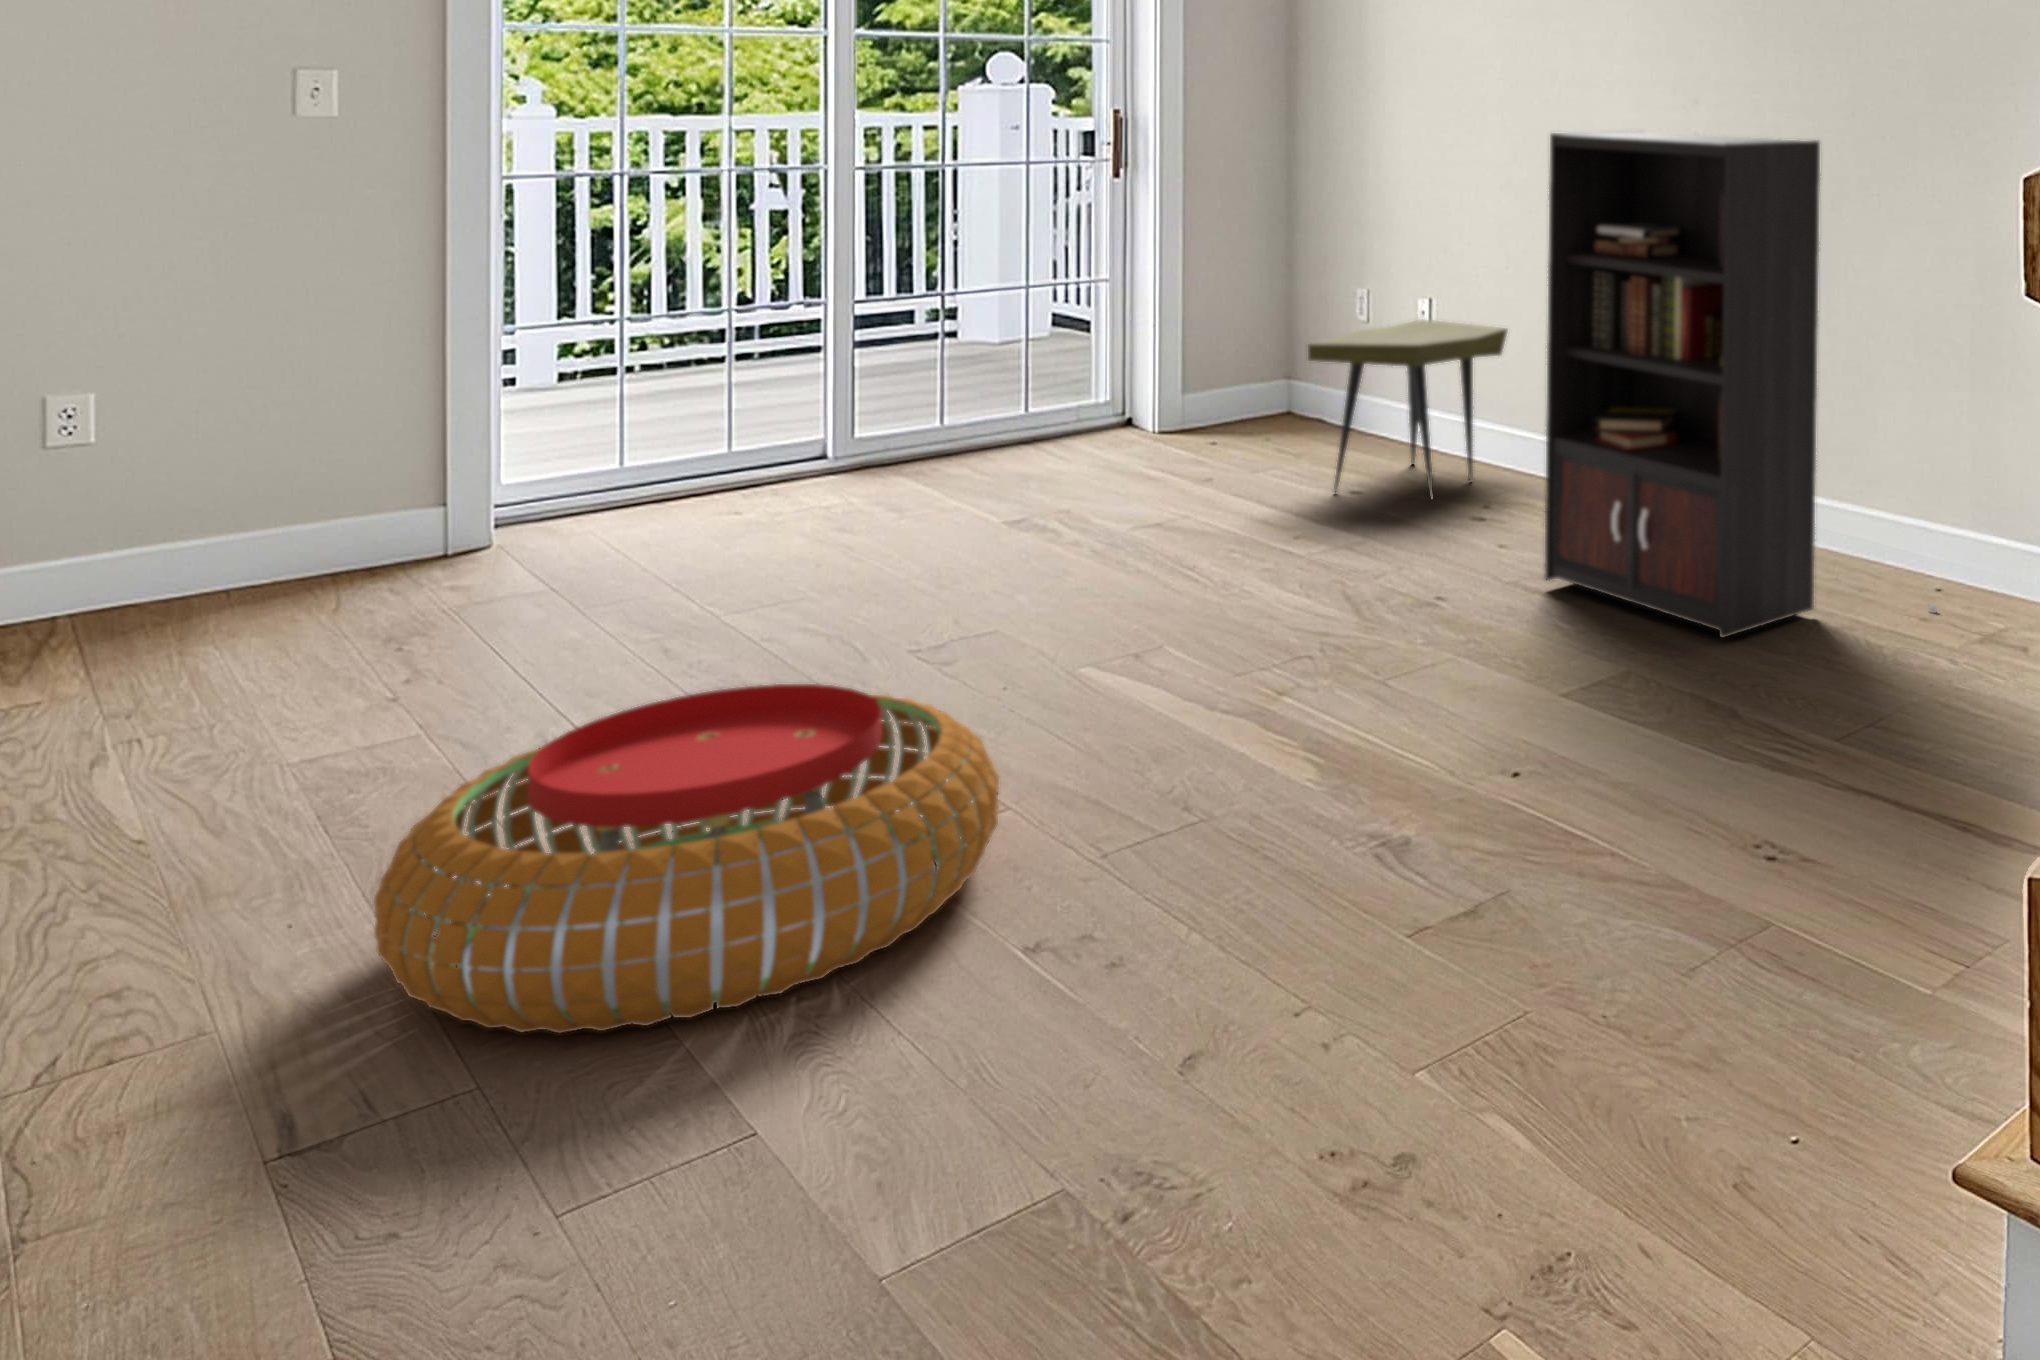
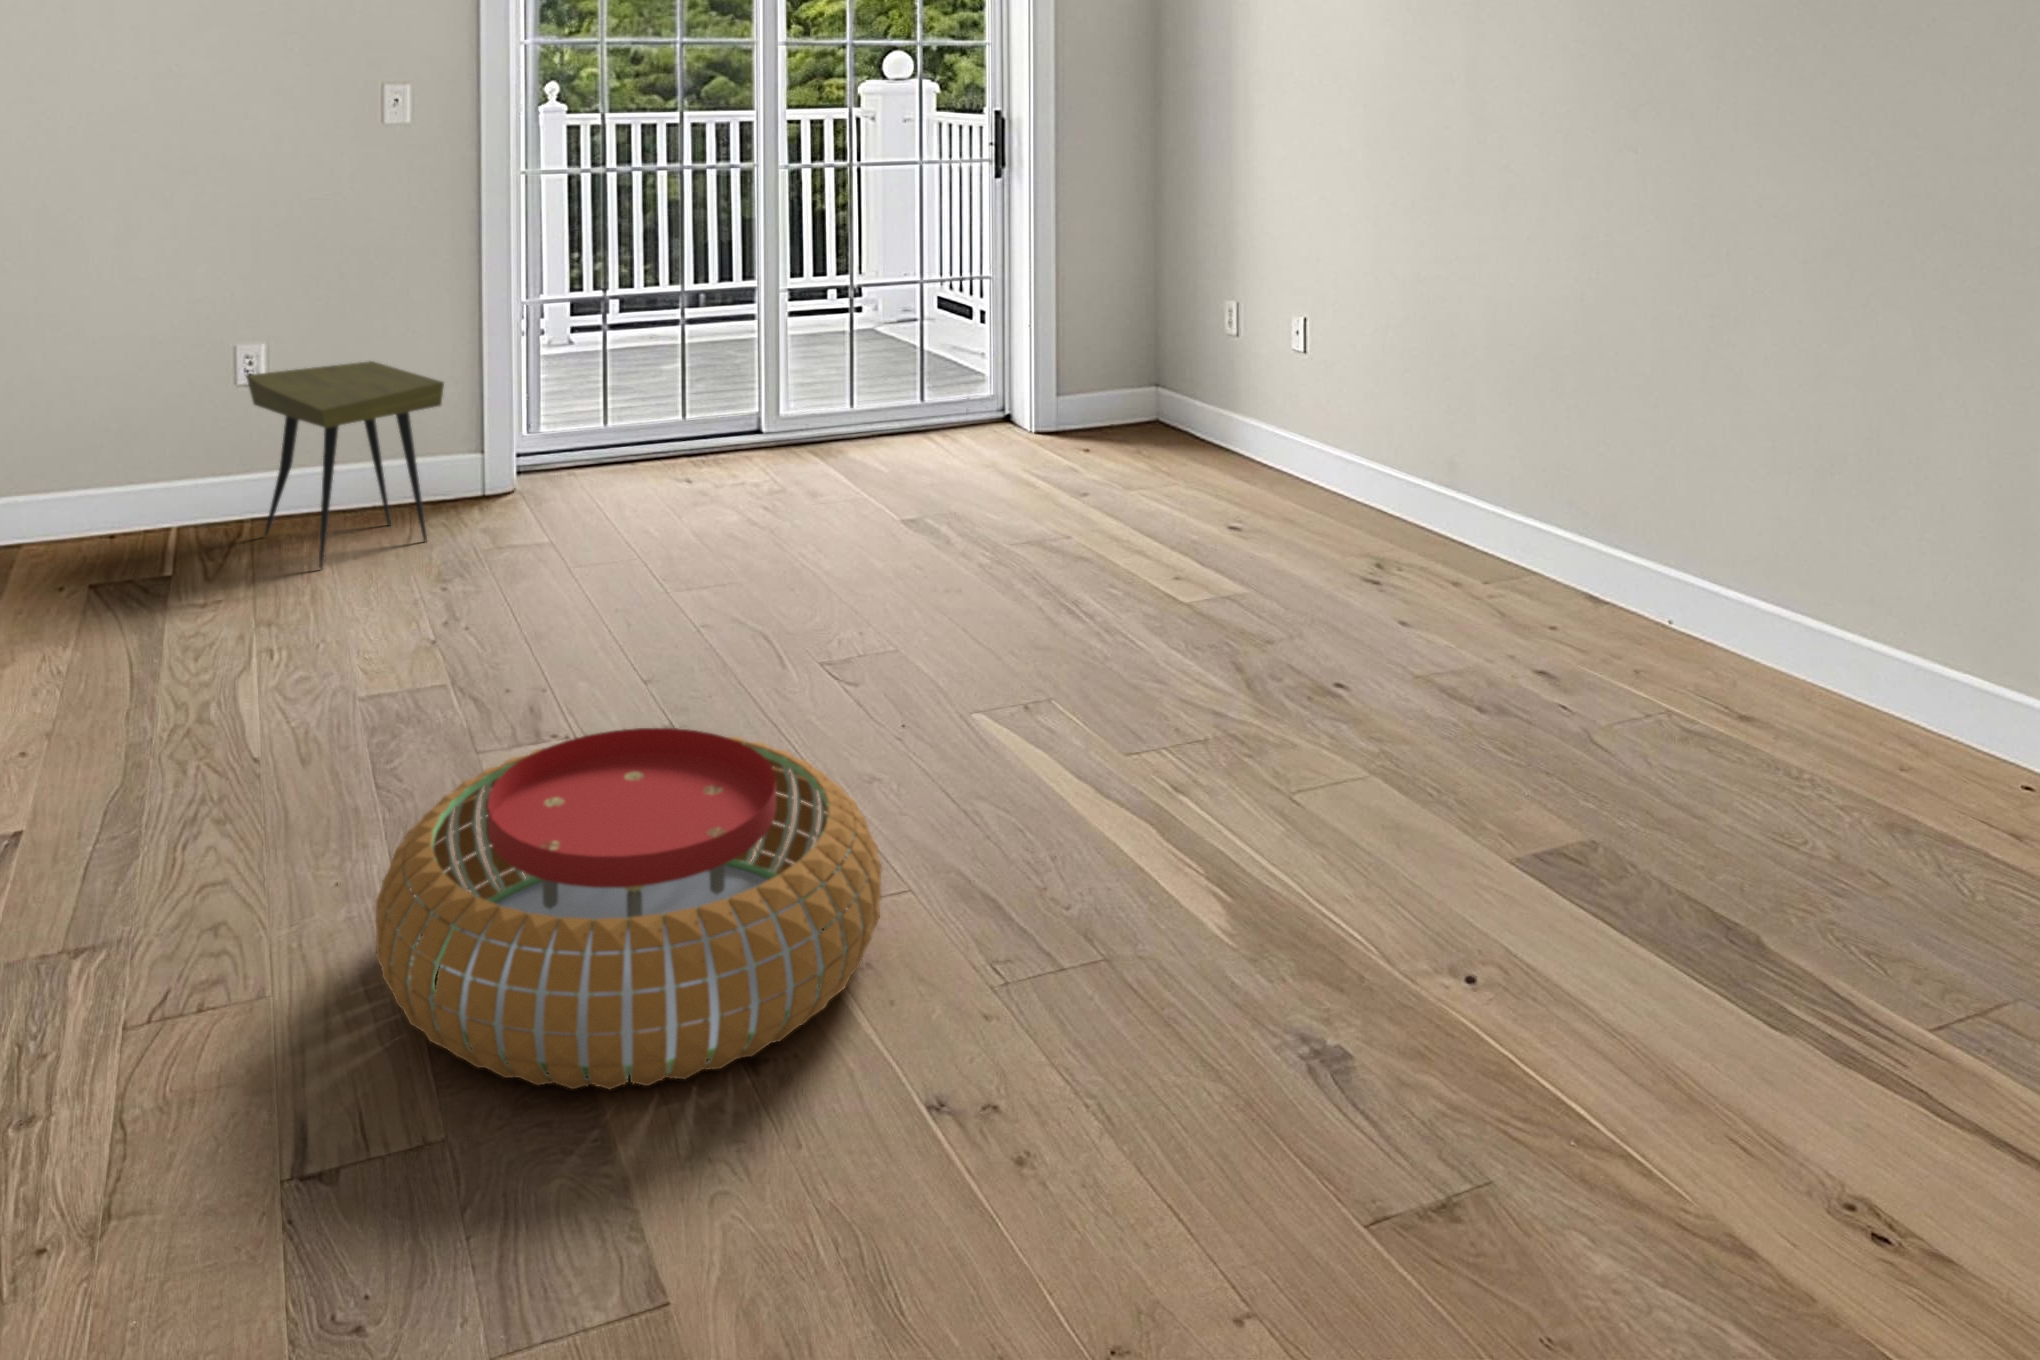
bookcase: present [1544,131,1937,638] -> none [1432,167,1940,796]
side table: present [1308,319,1507,498] -> present [246,361,444,569]

